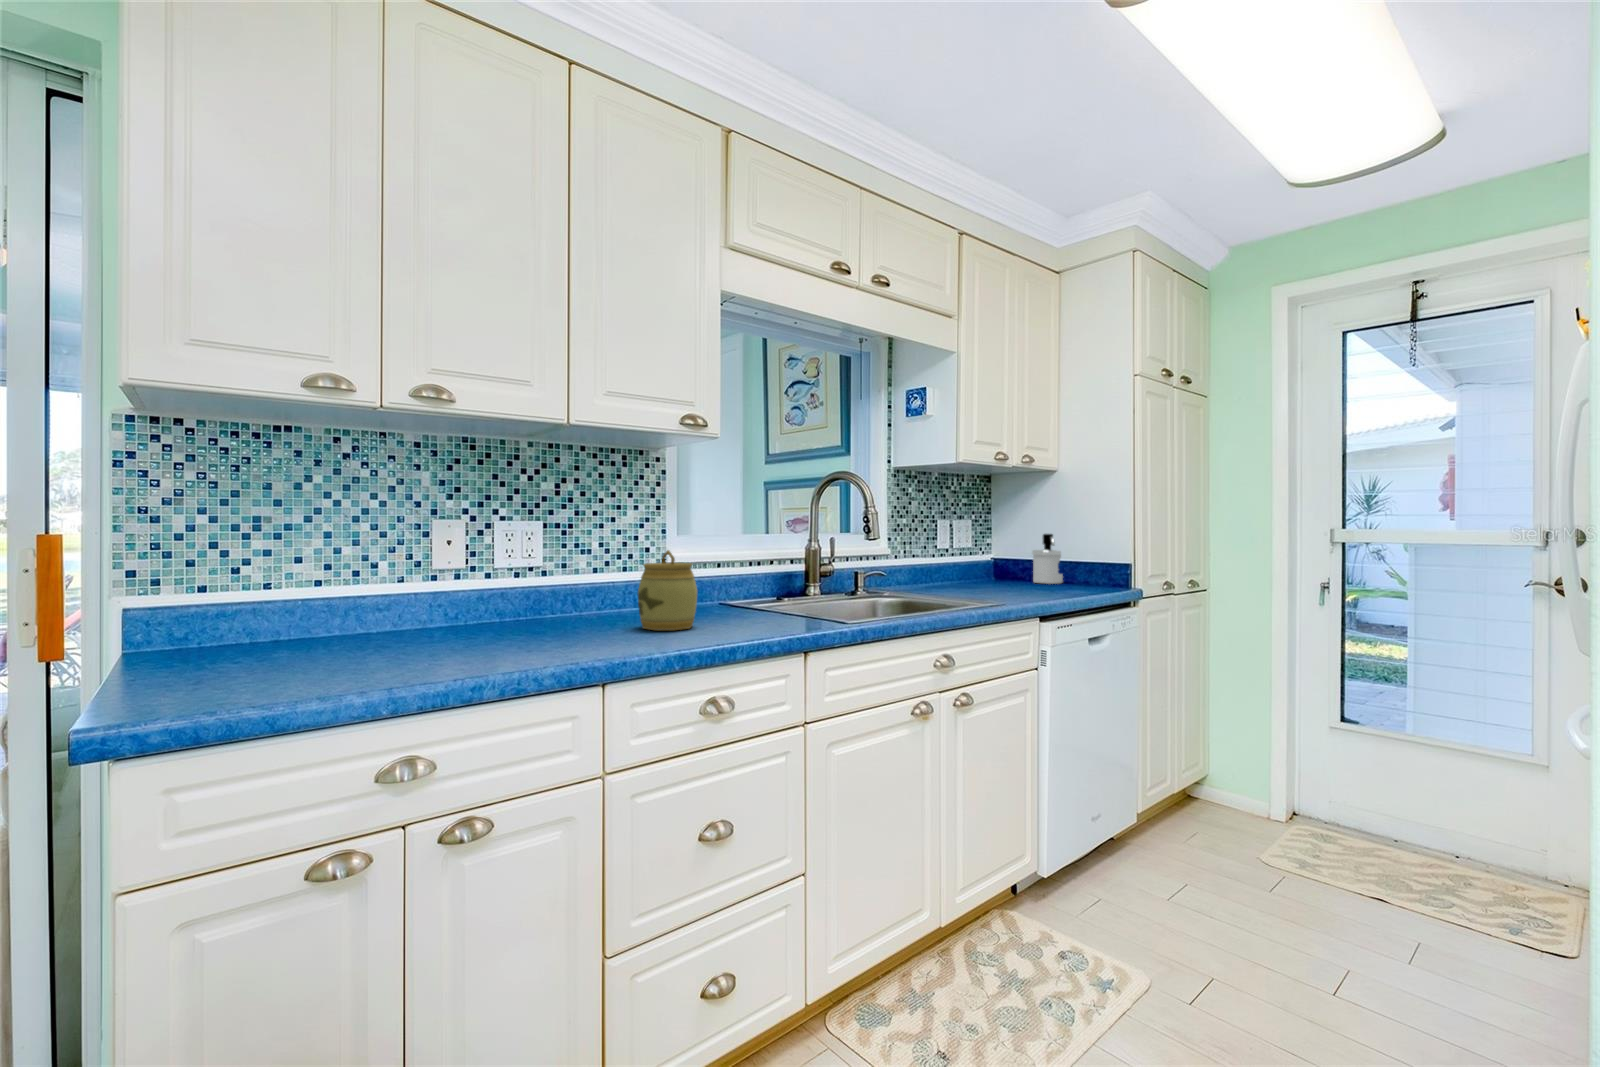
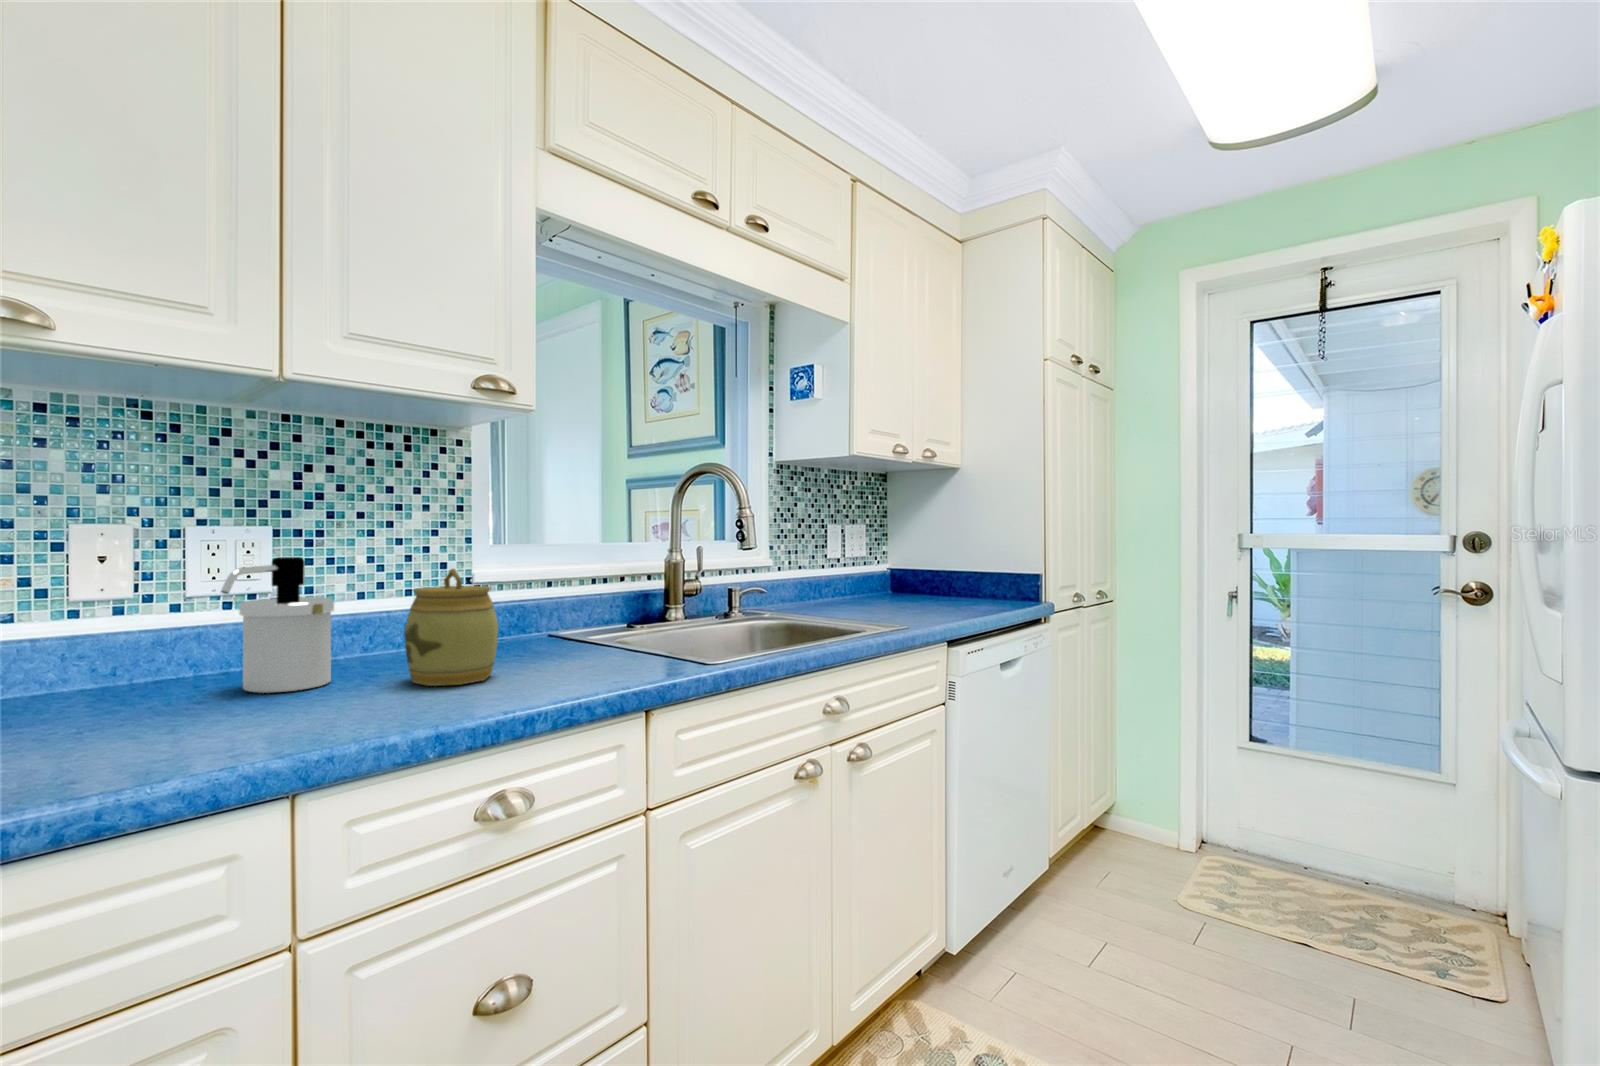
soap dispenser: present [1032,534,1063,584] -> present [221,557,334,693]

